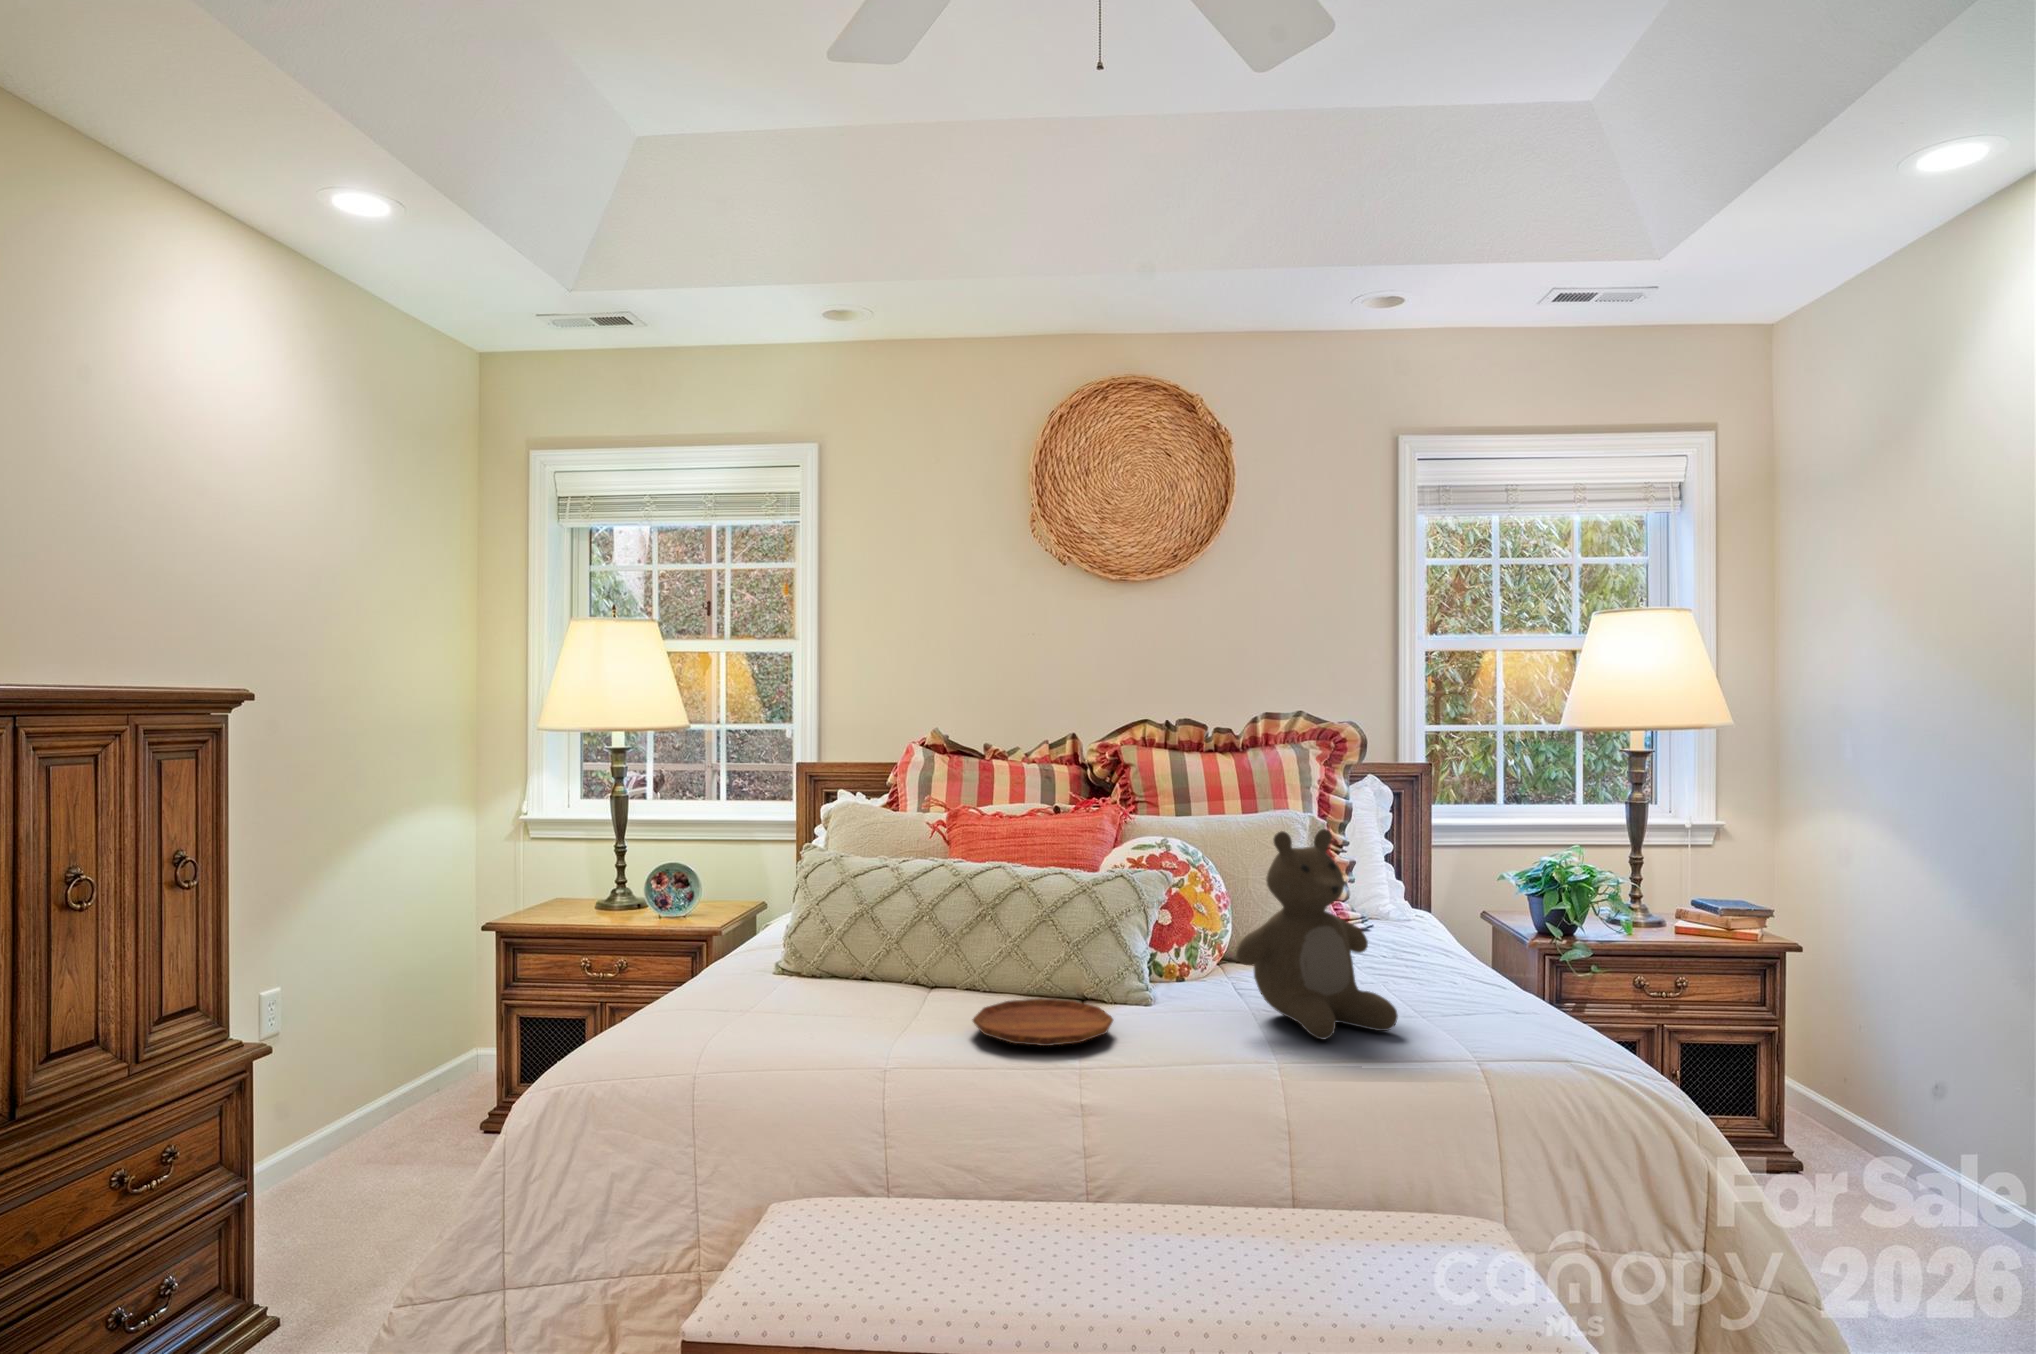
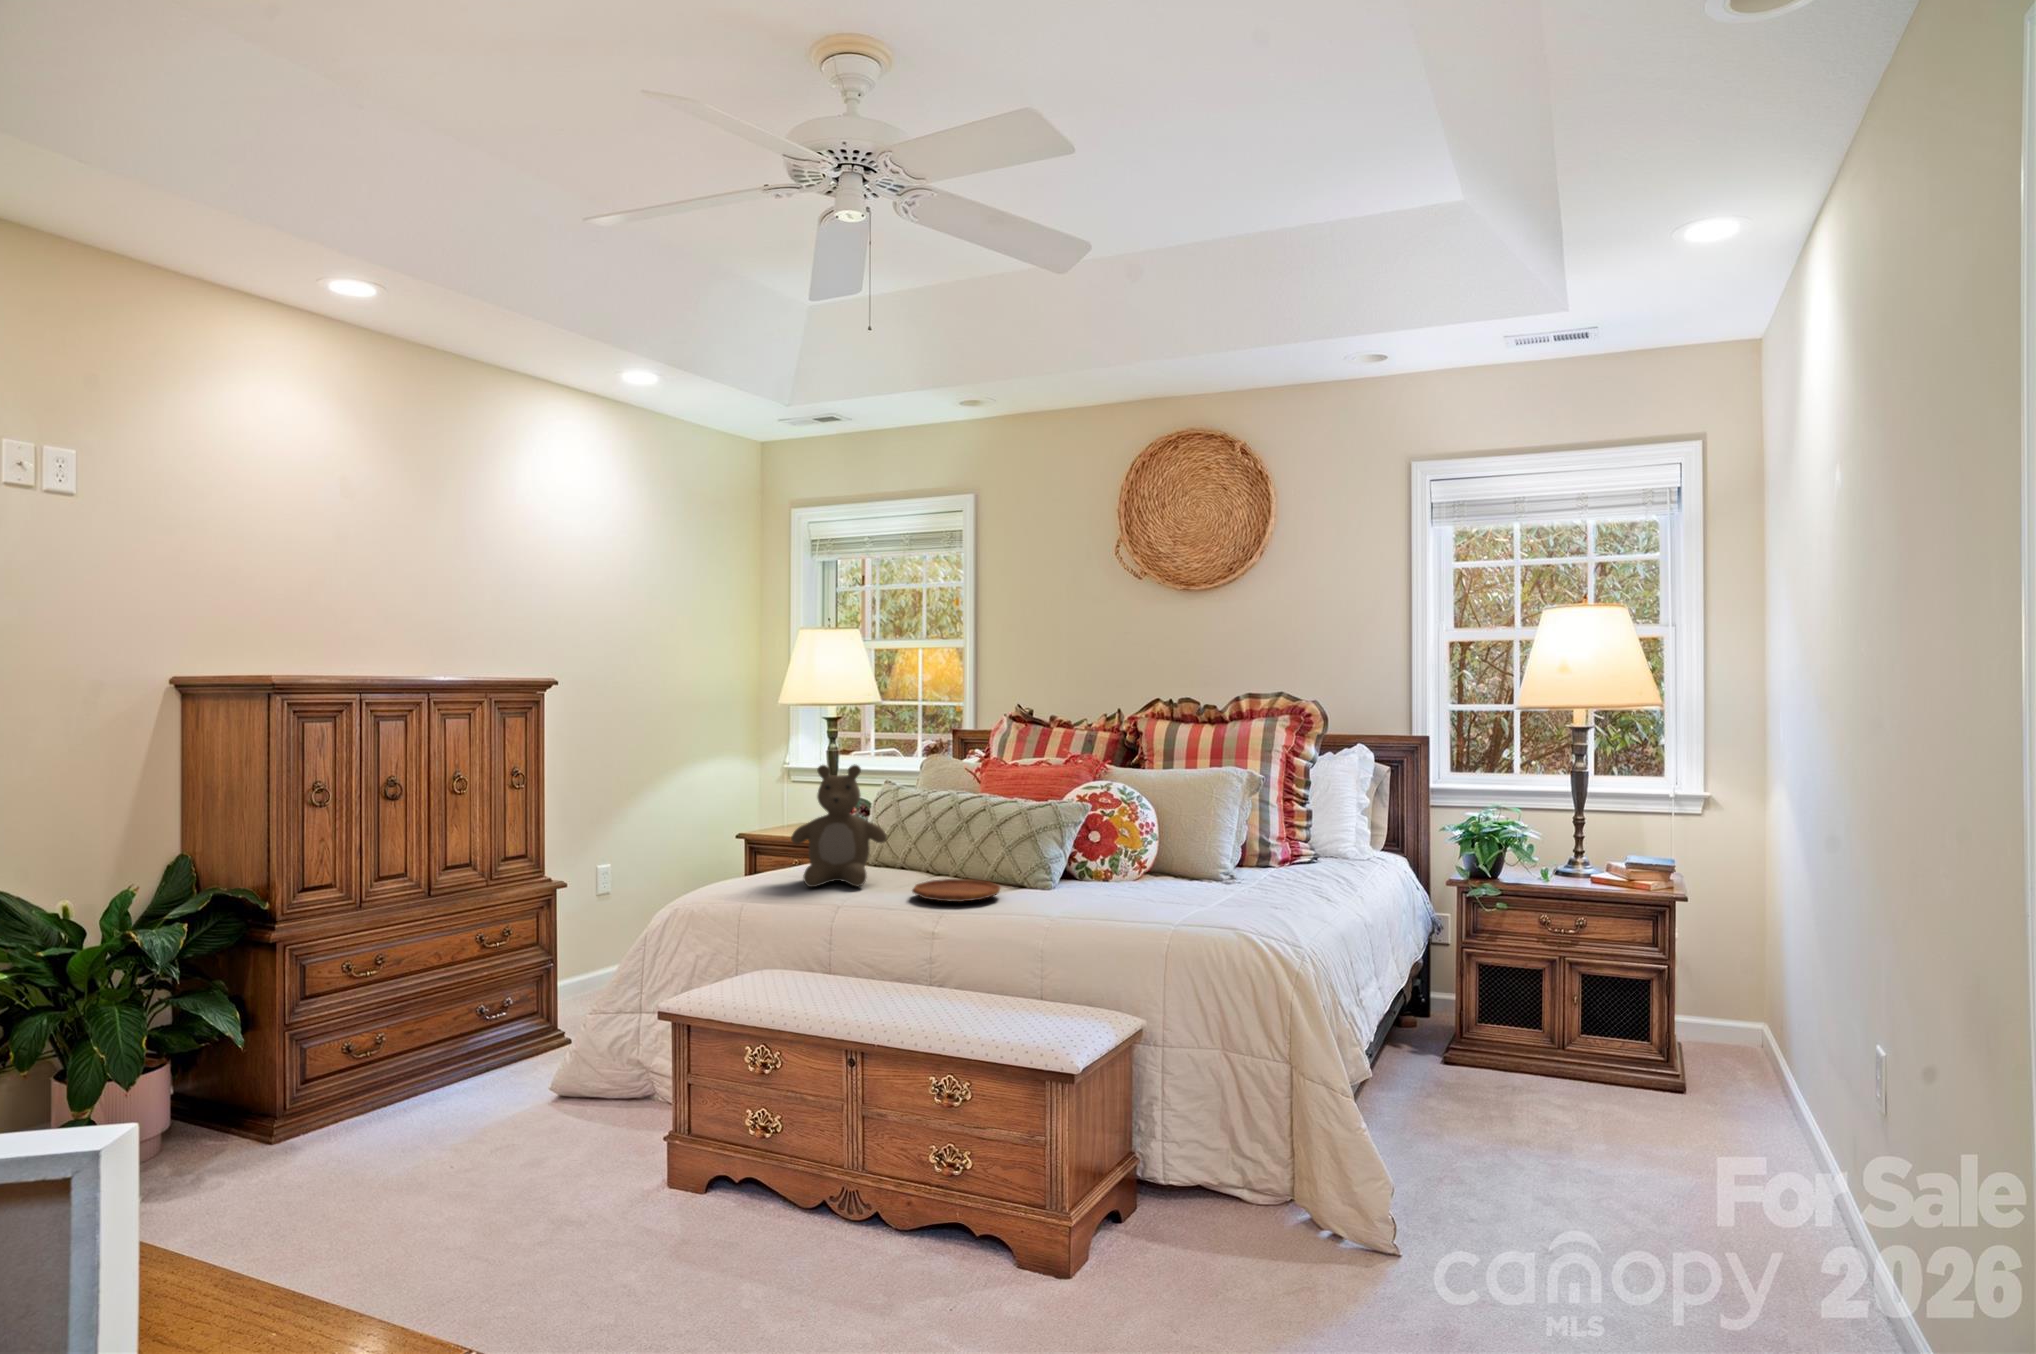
teddy bear: present [1236,829,1398,1039] -> present [791,764,887,887]

